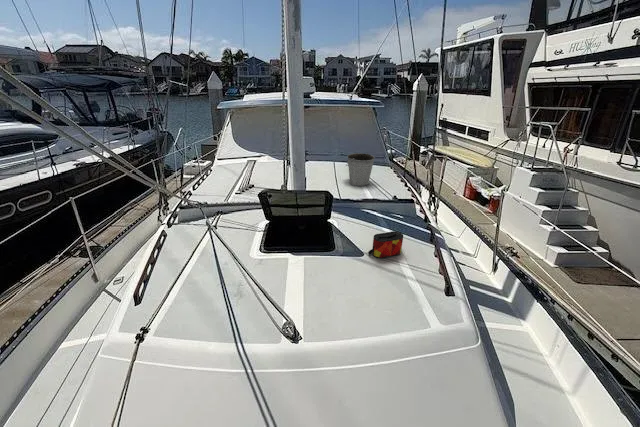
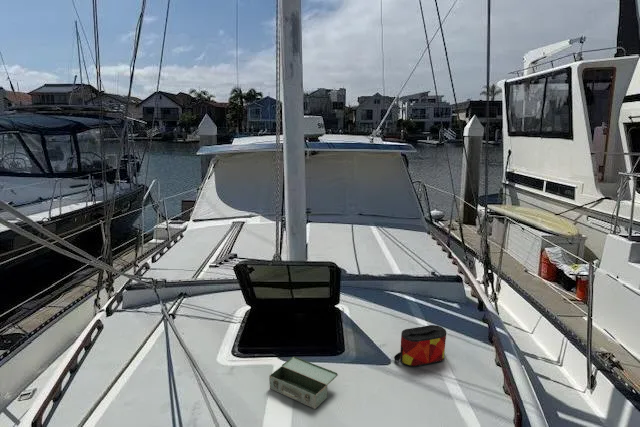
bucket: present [346,153,374,186] -> none [365,211,405,256]
toolbox: none [287,252,332,284] -> present [269,357,338,409]

